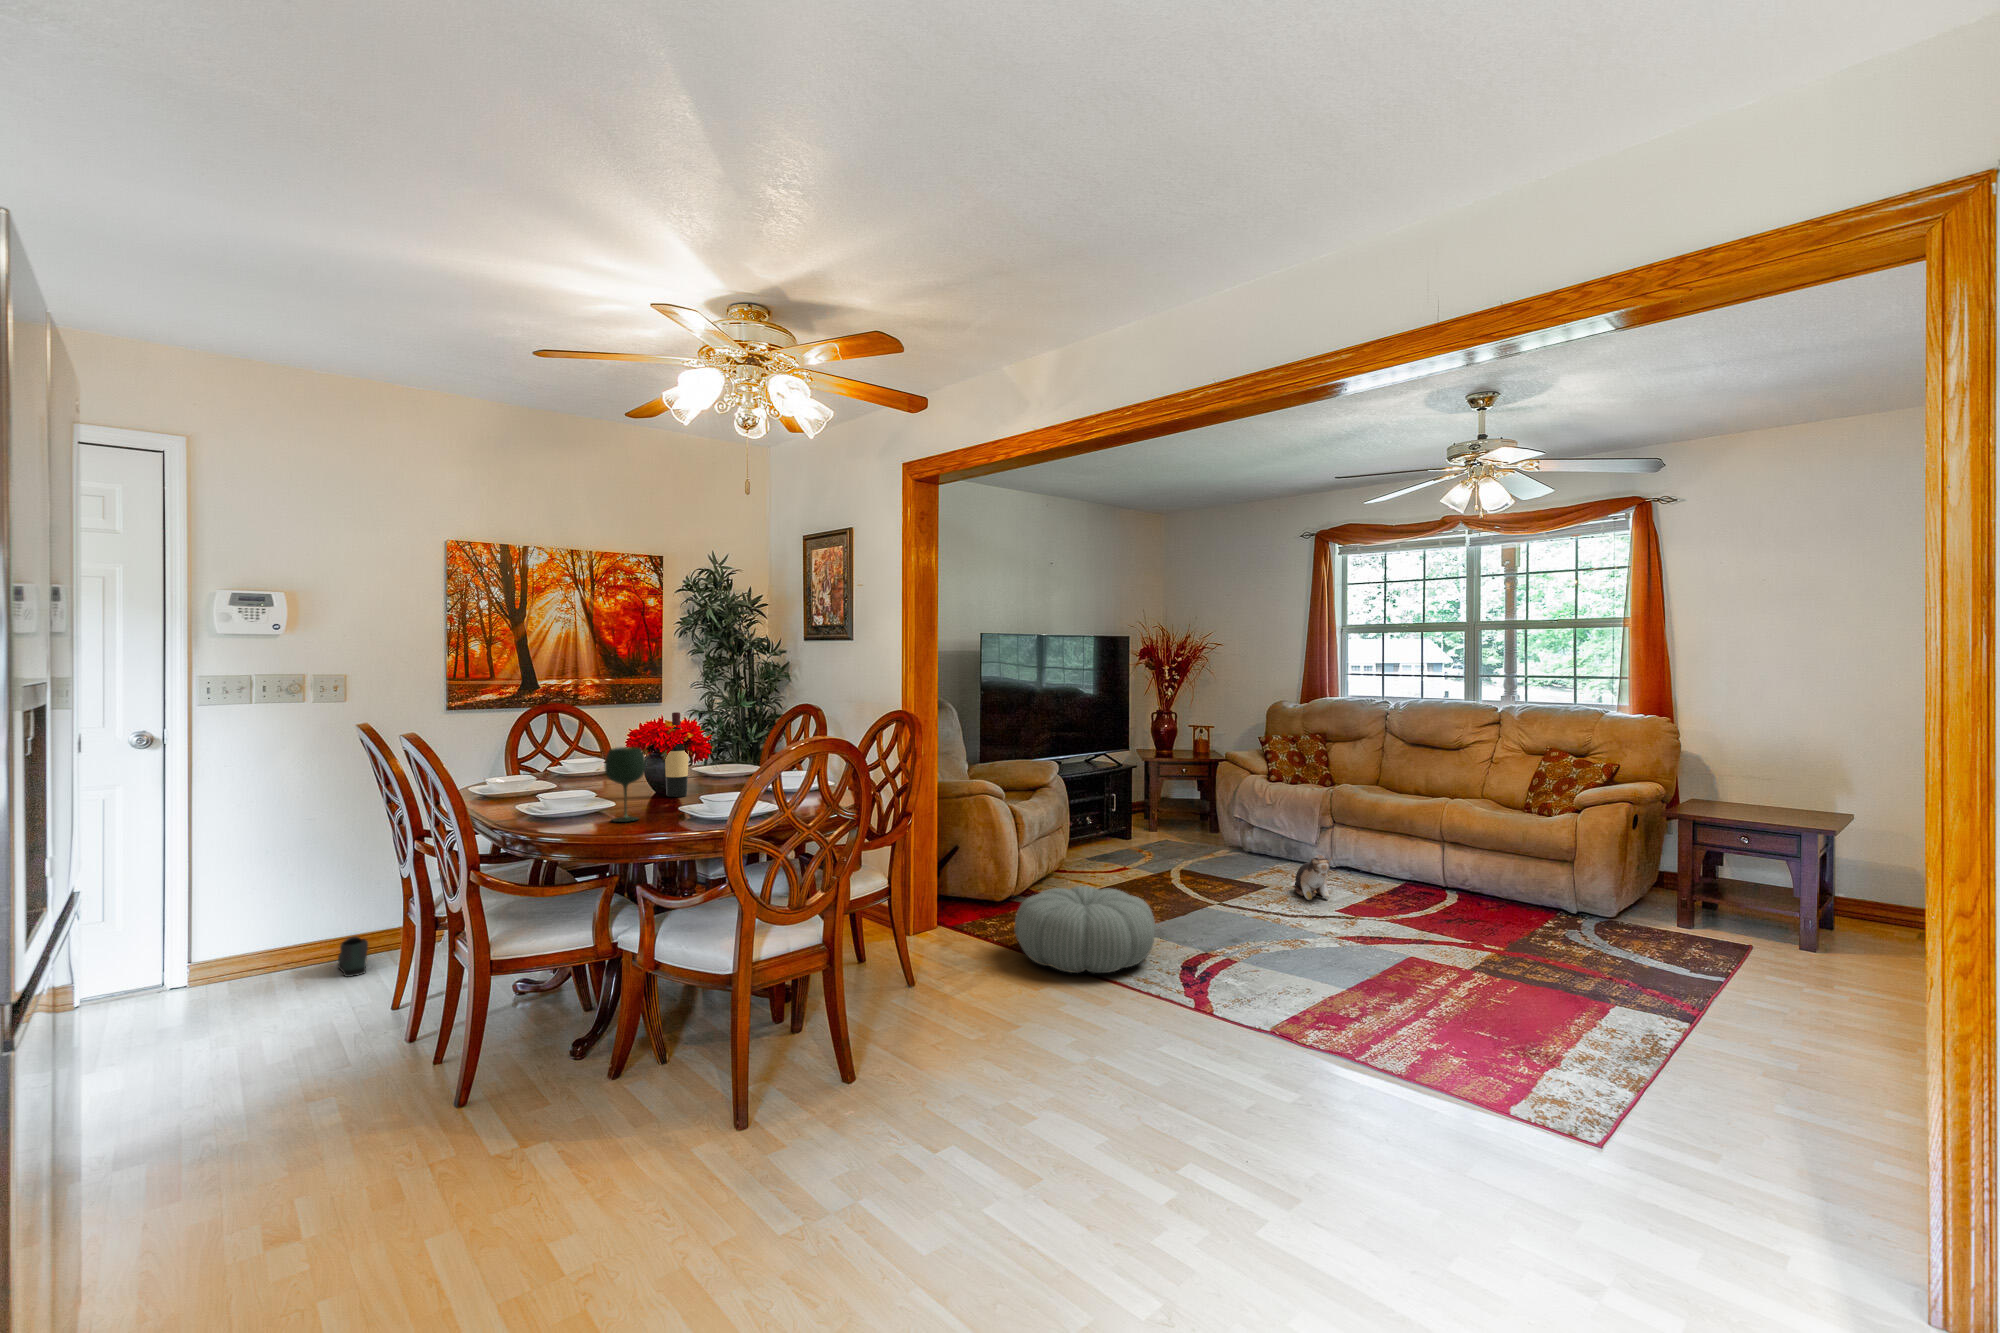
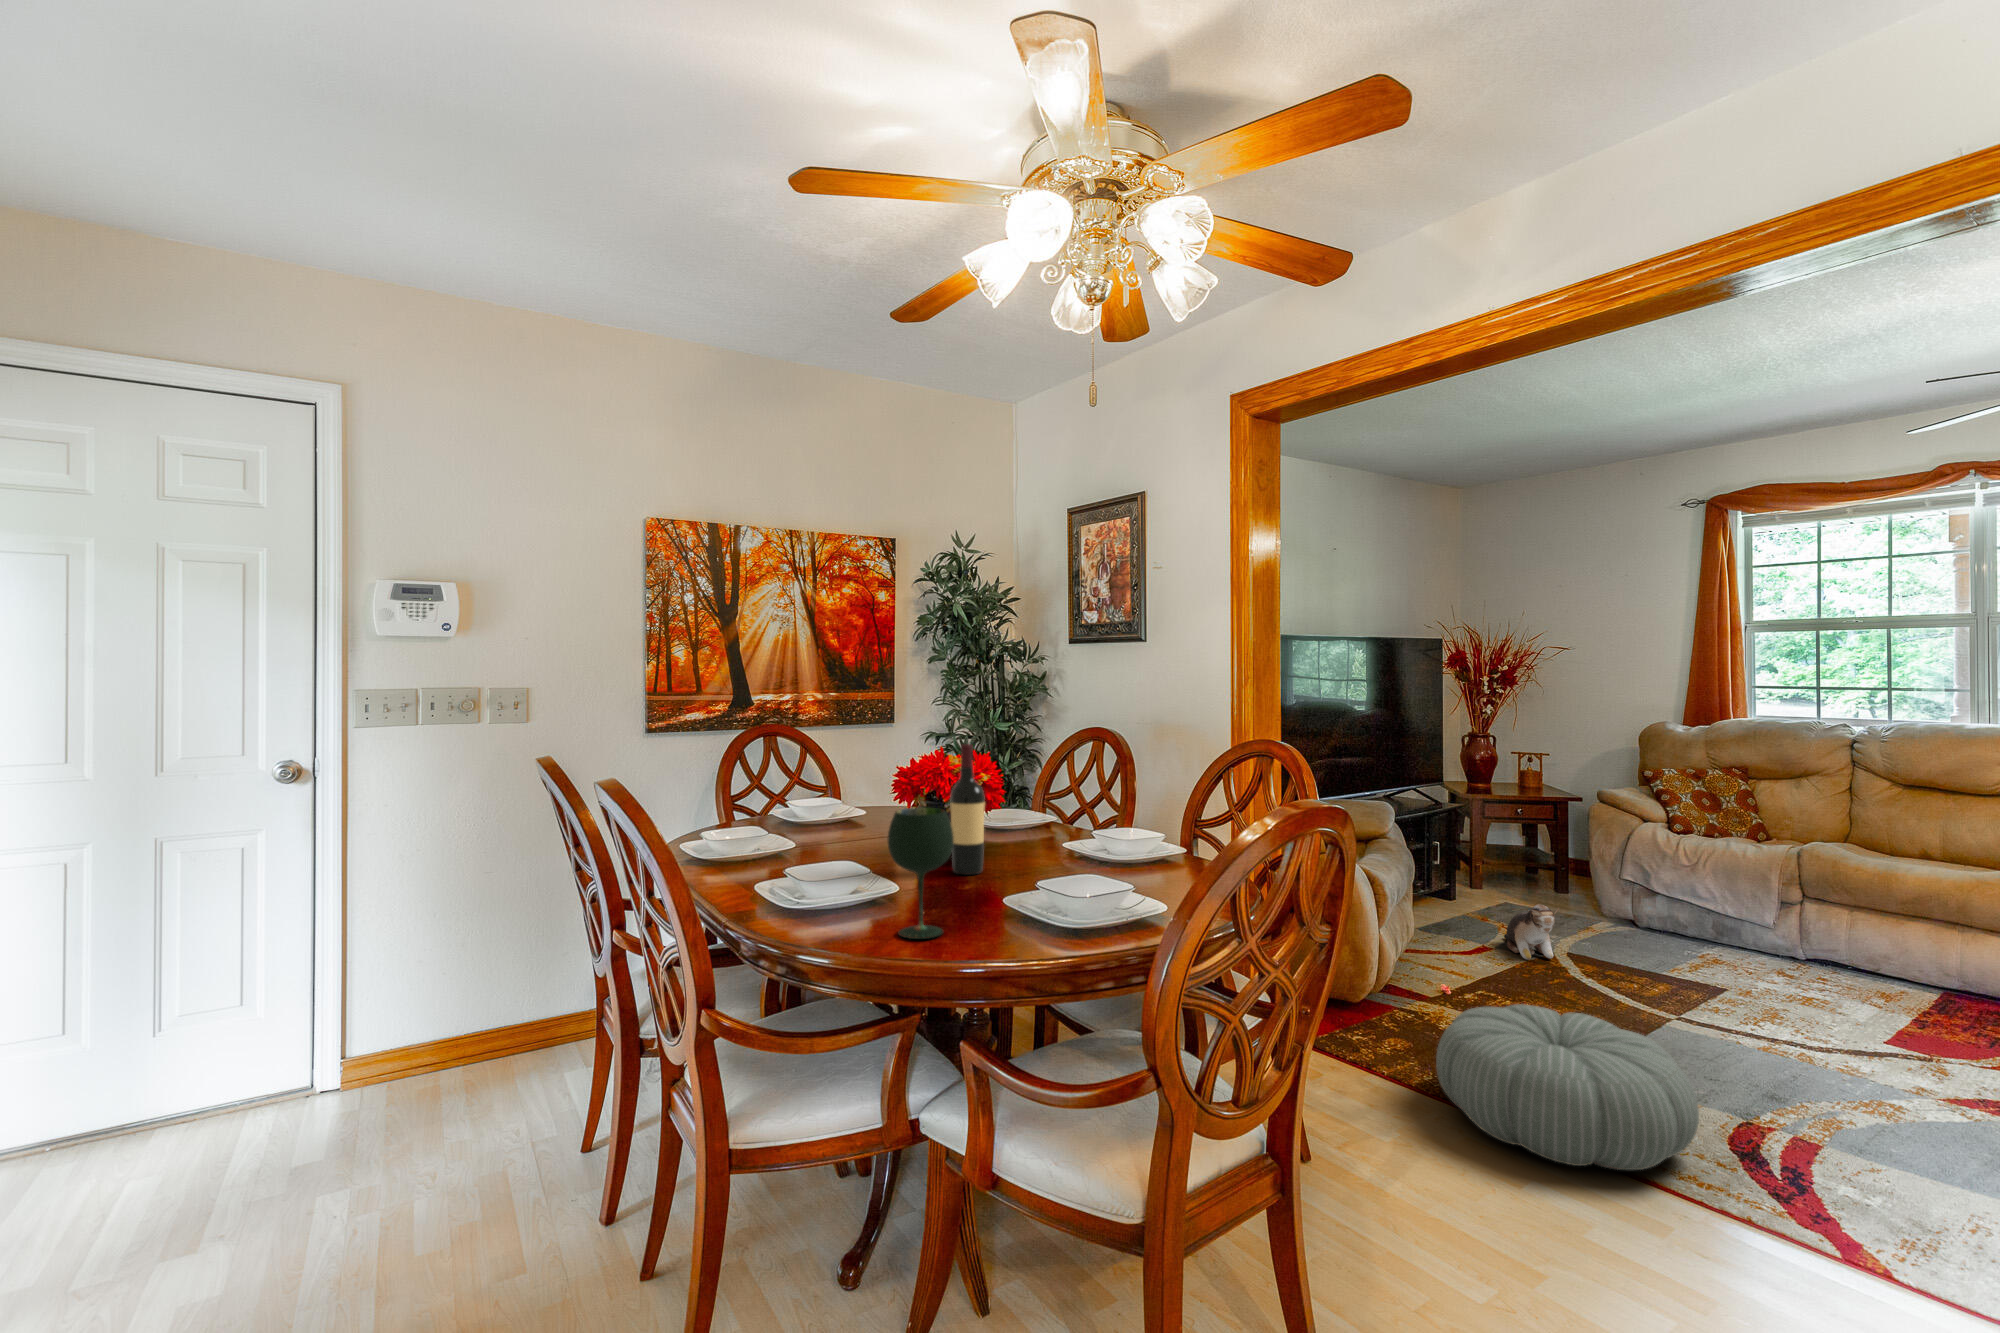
plush toy: present [1295,855,1332,900] -> present [1504,904,1559,960]
shoe: present [338,936,368,977] -> none [515,1027,550,1084]

